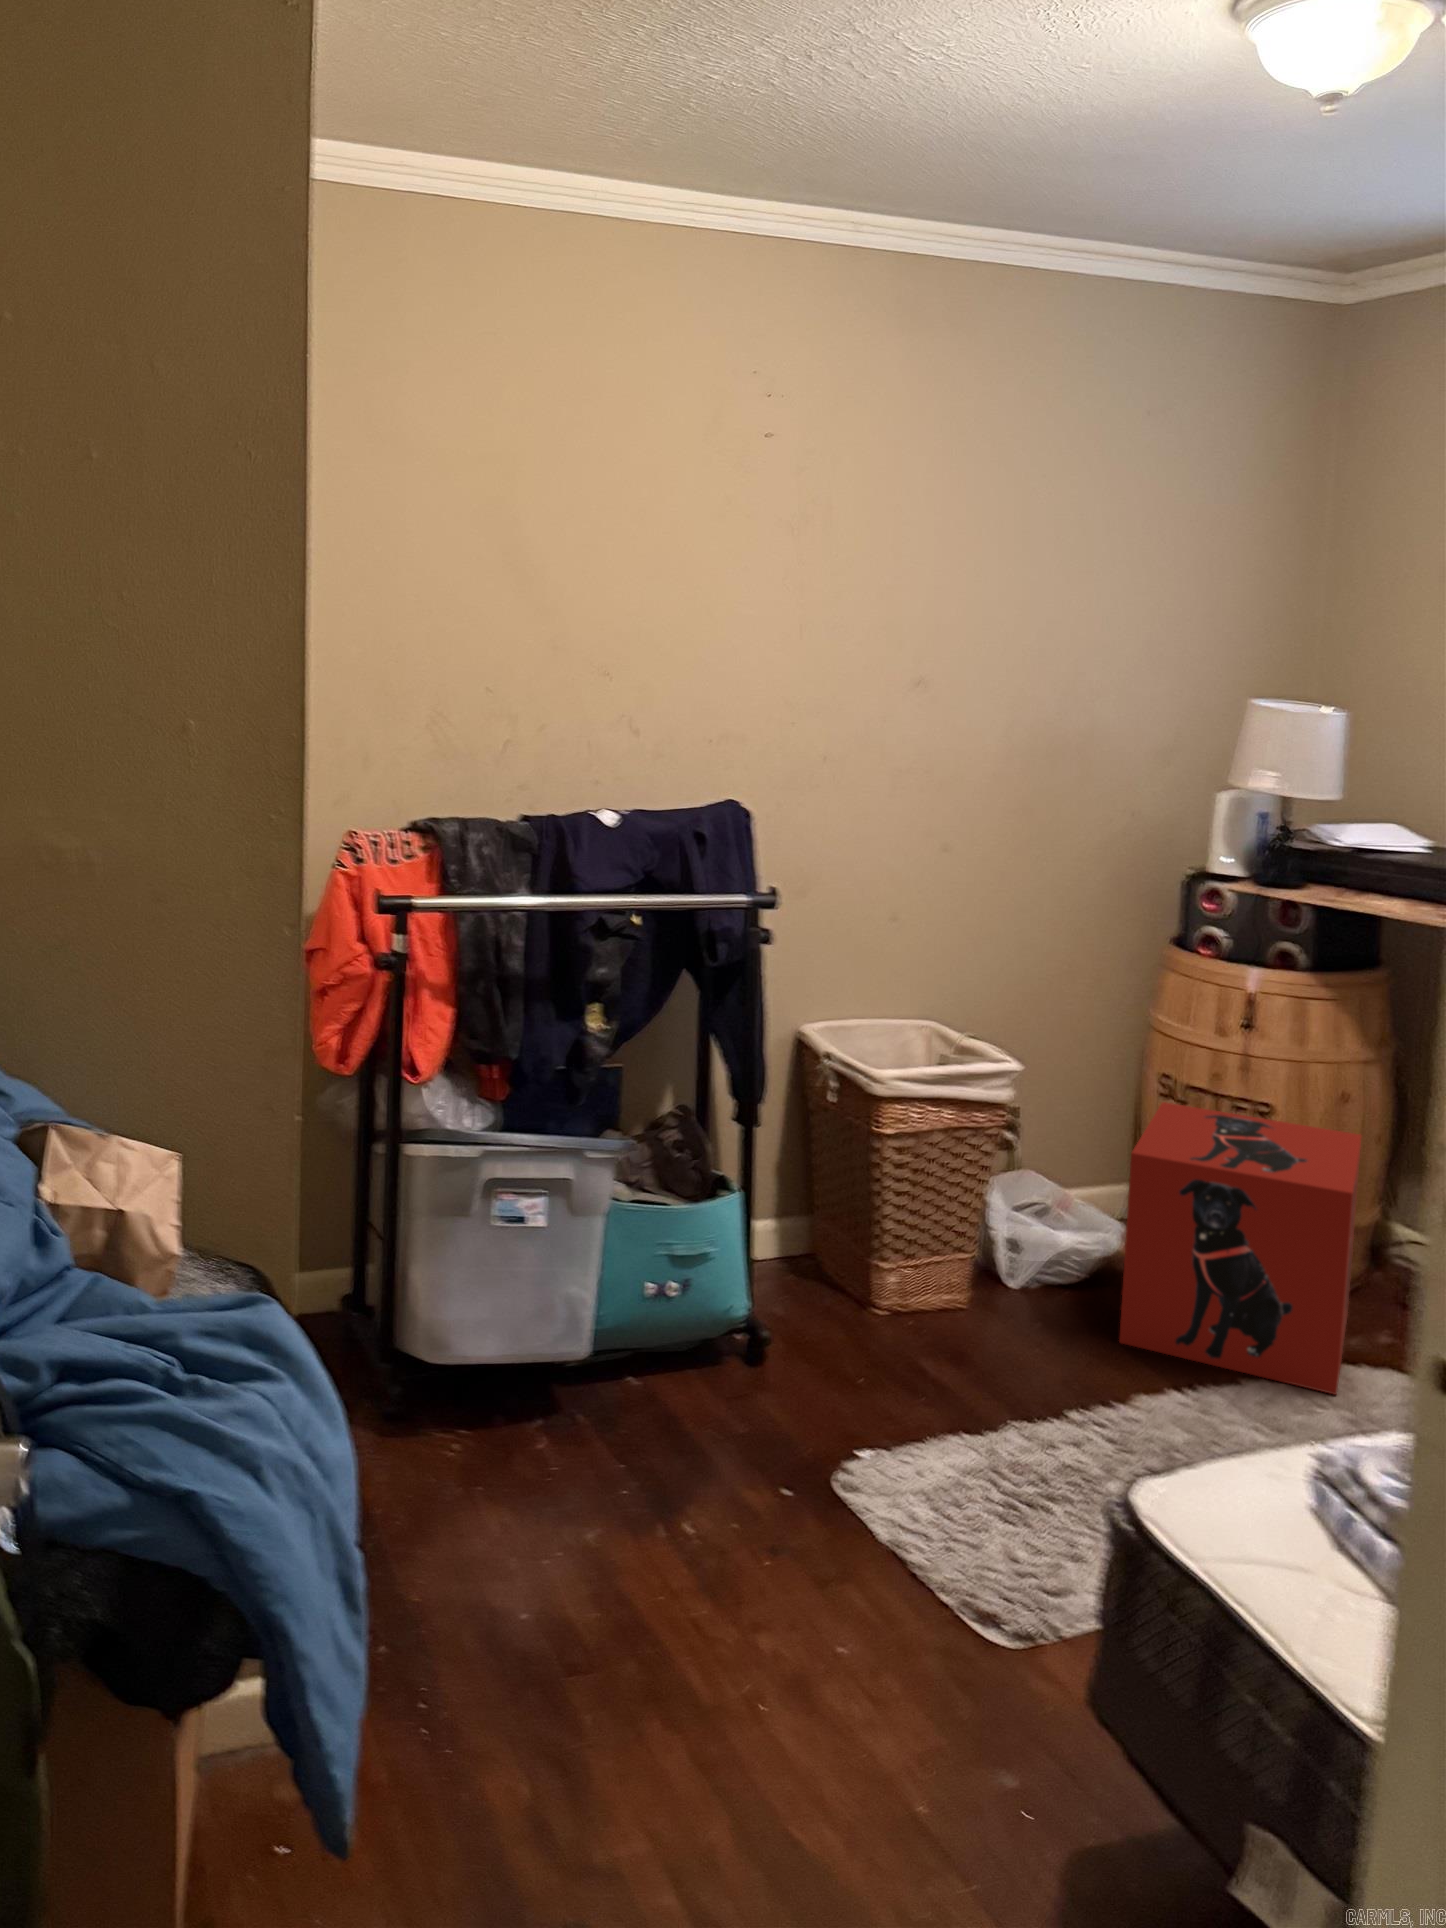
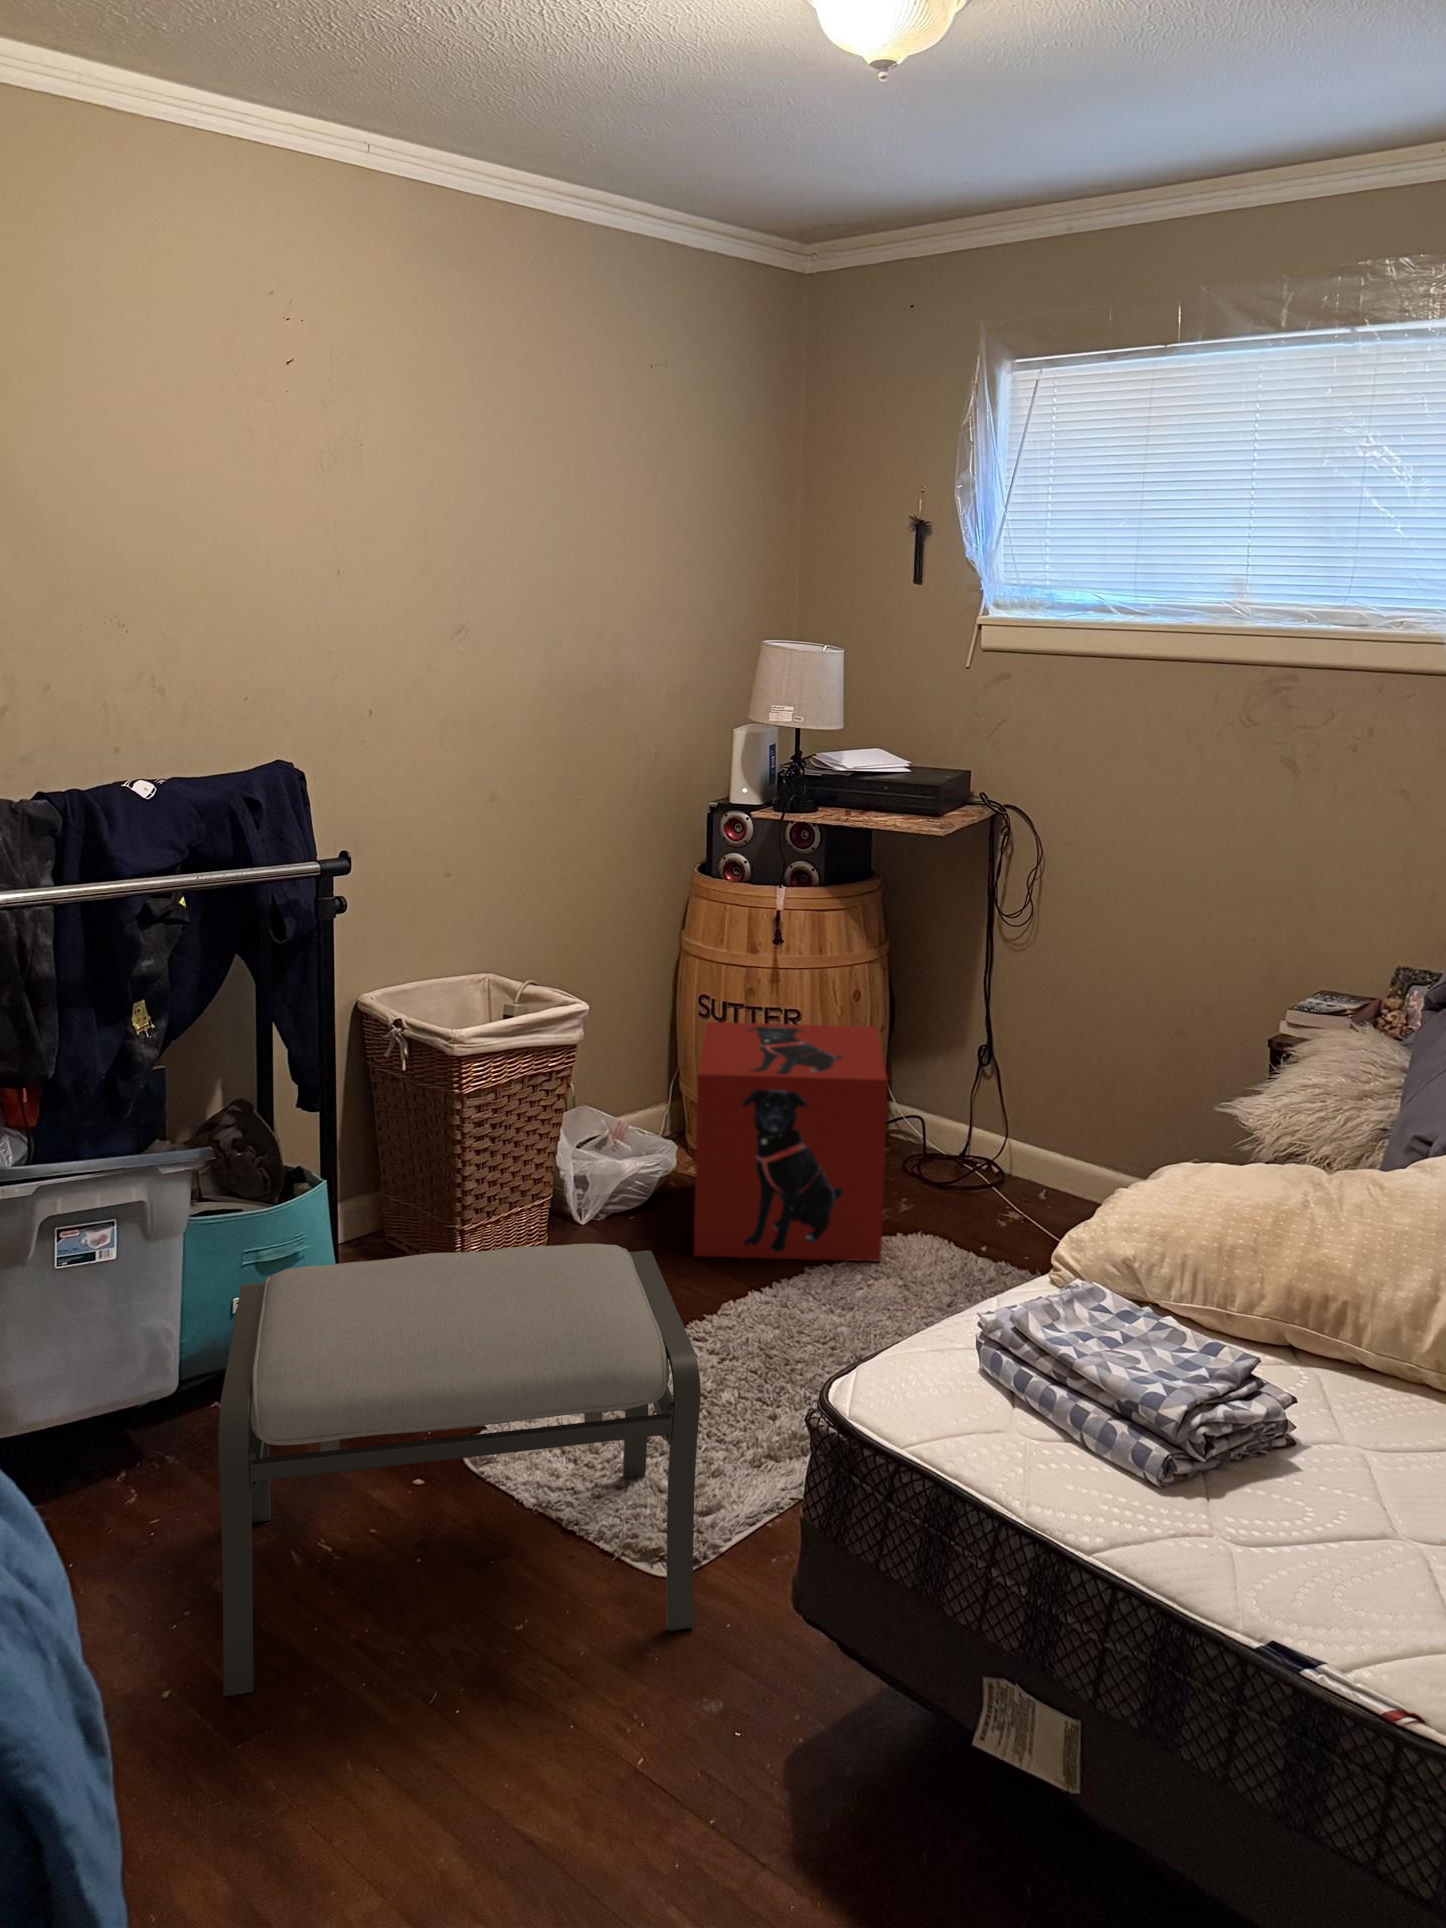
ottoman: none [573,1259,1025,1701] -> present [218,1244,701,1697]

